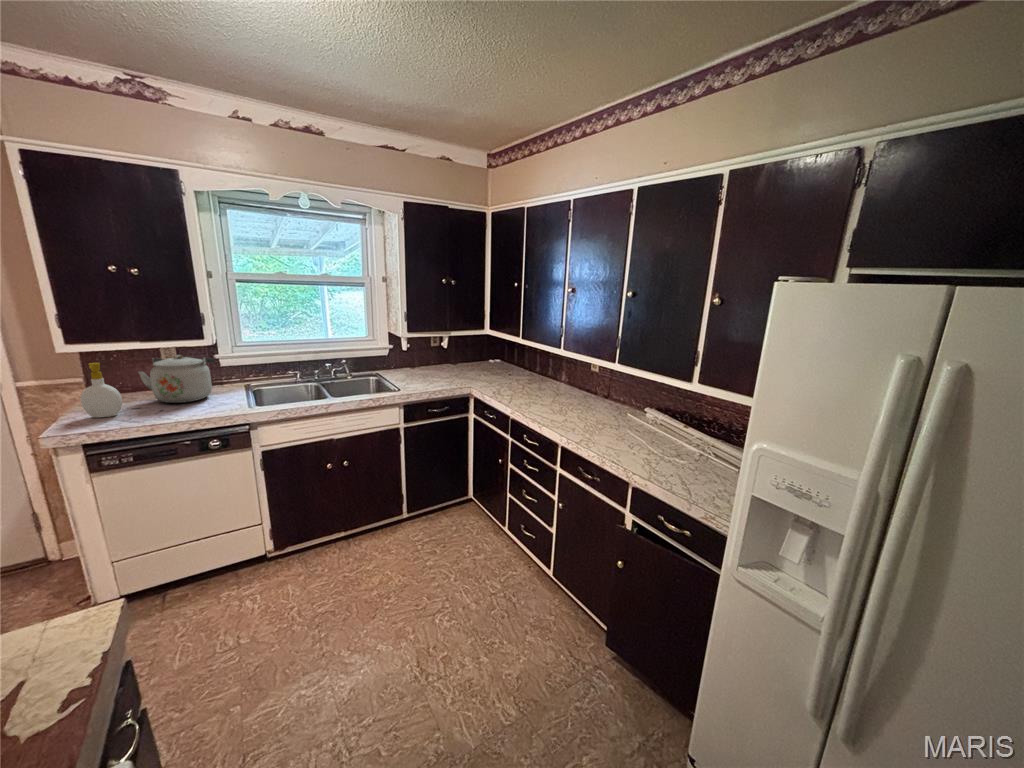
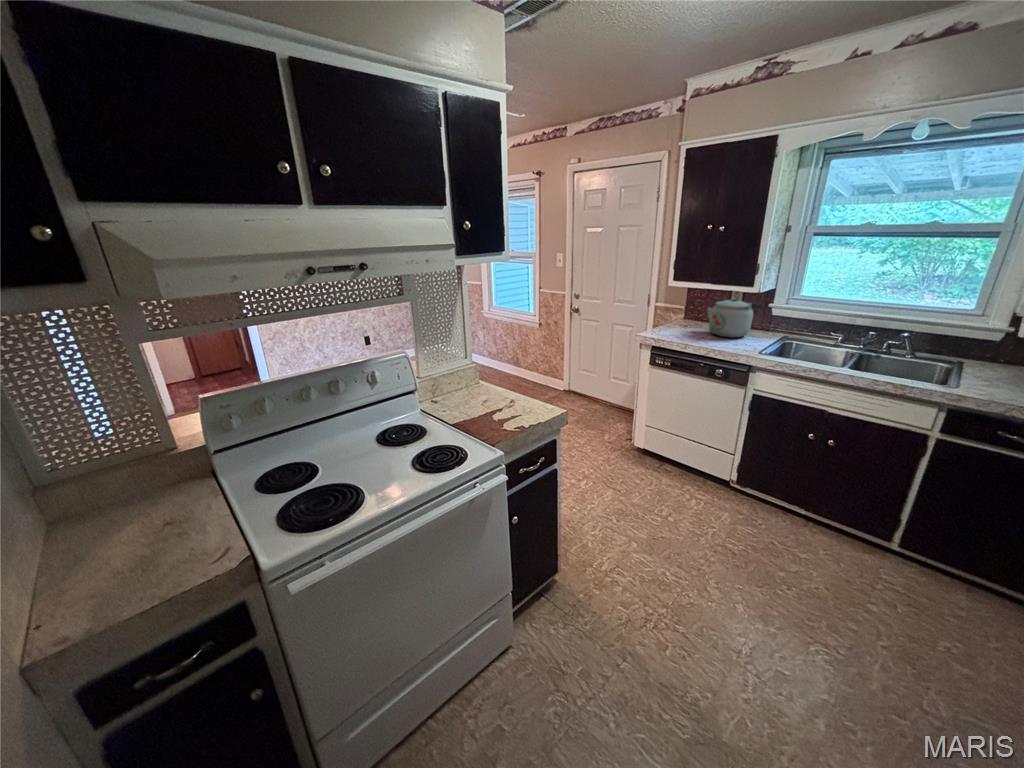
soap bottle: present [80,363,122,418] -> none [667,296,687,334]

